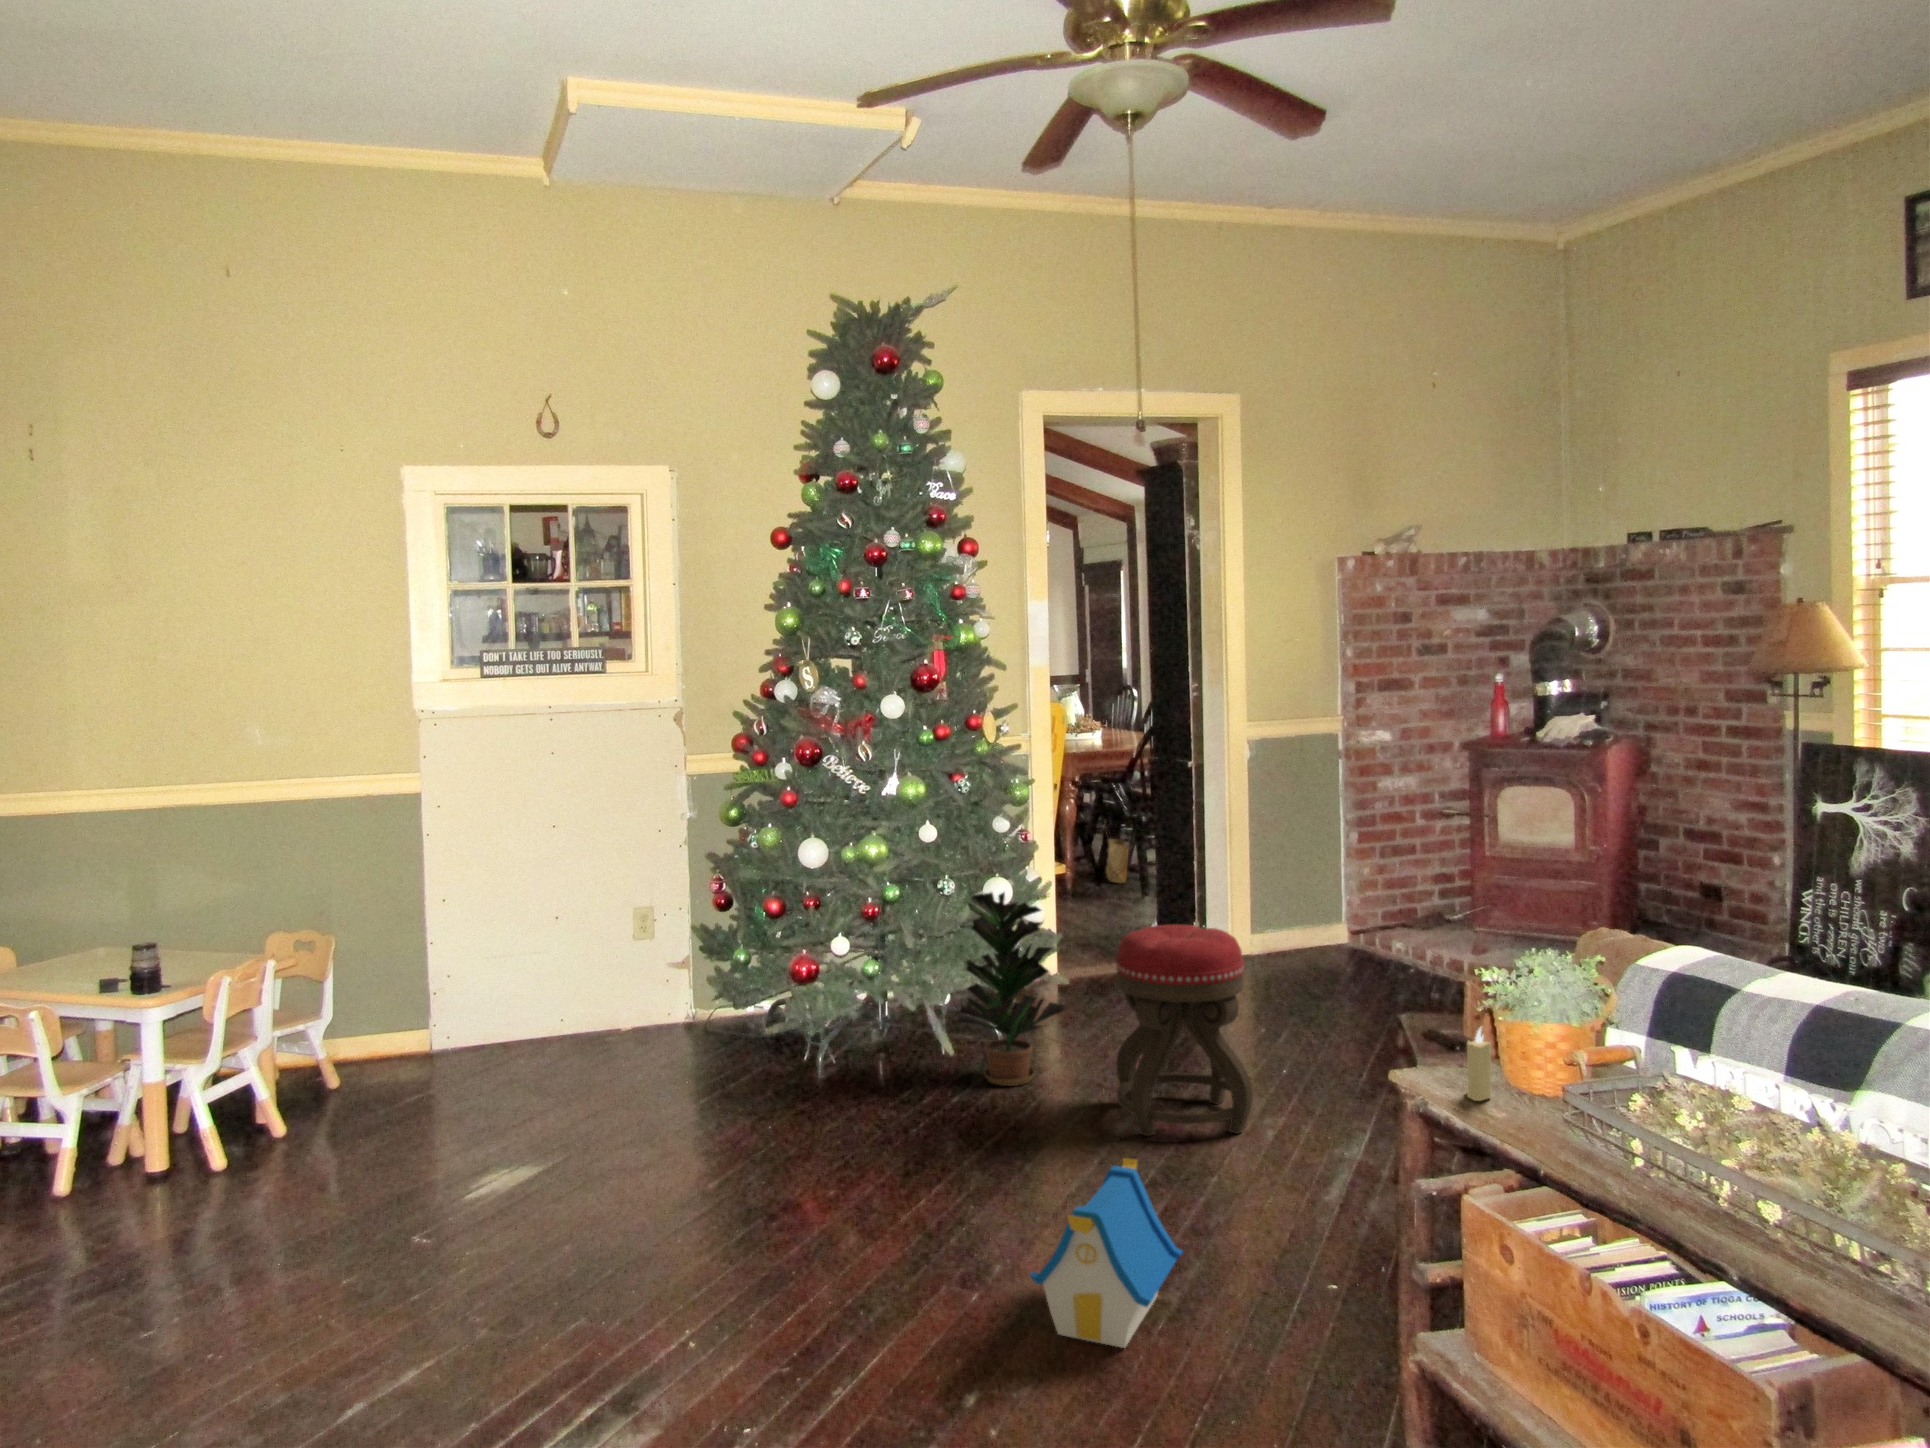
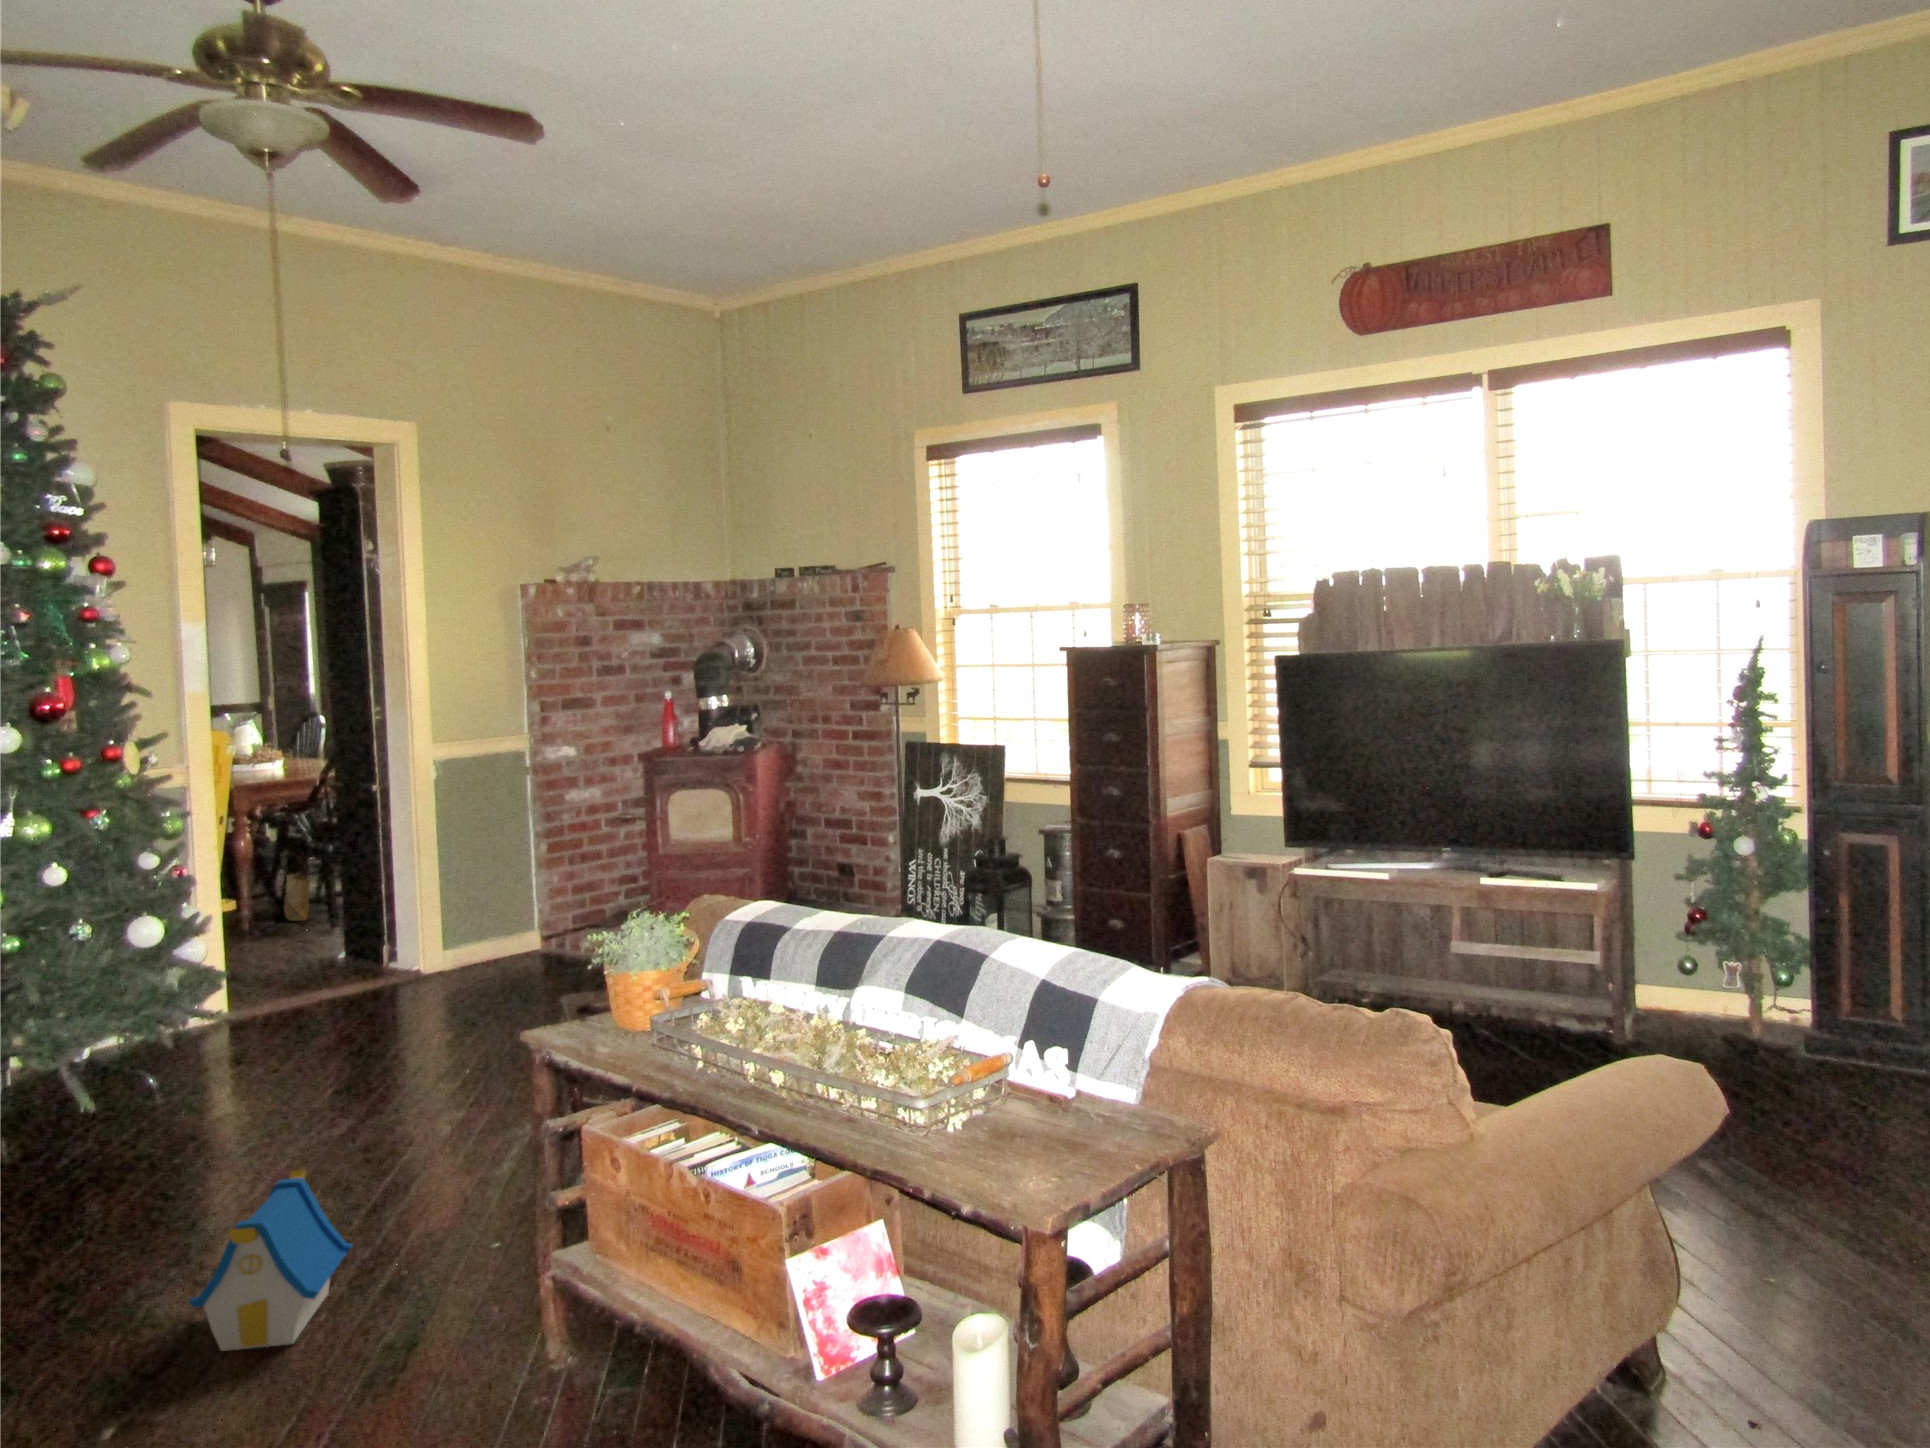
potted plant: present [958,893,1066,1086] -> none [96,936,231,1143]
ottoman: present [1116,925,1253,1136] -> none [286,946,432,1159]
candle: present [1466,1028,1491,1101] -> none [588,985,609,1046]

